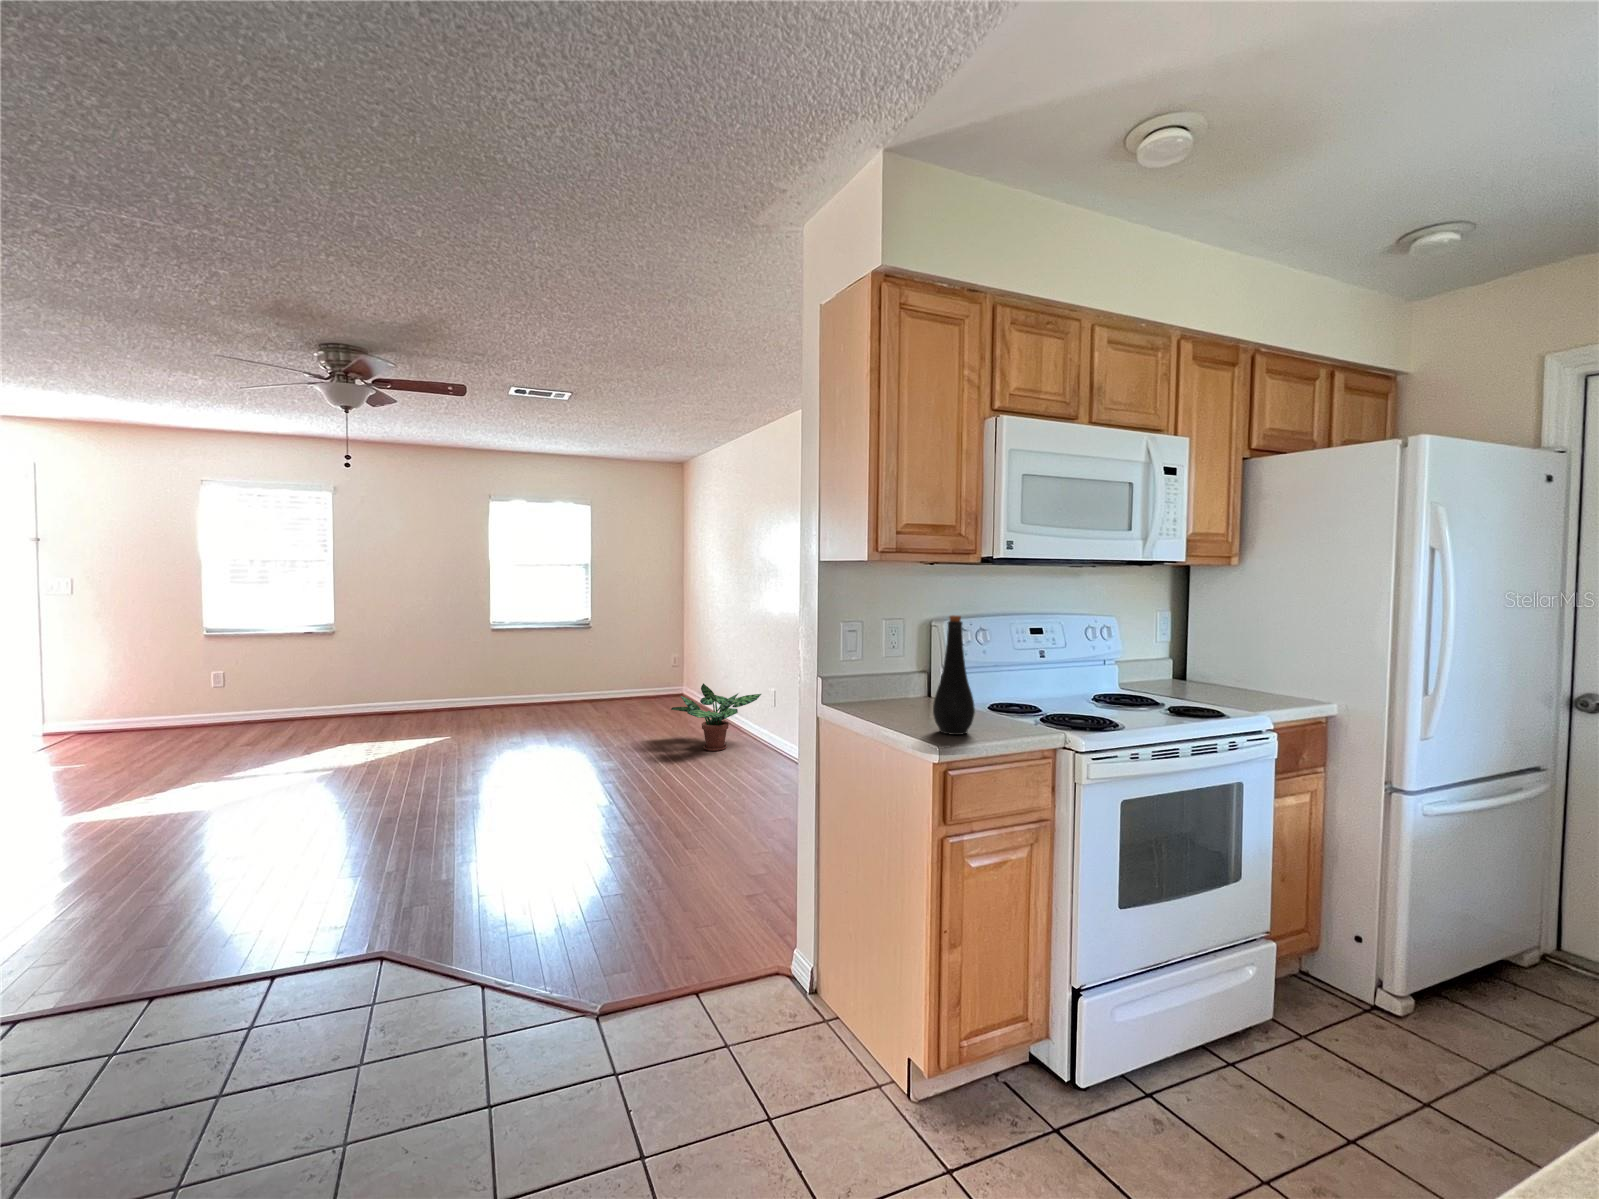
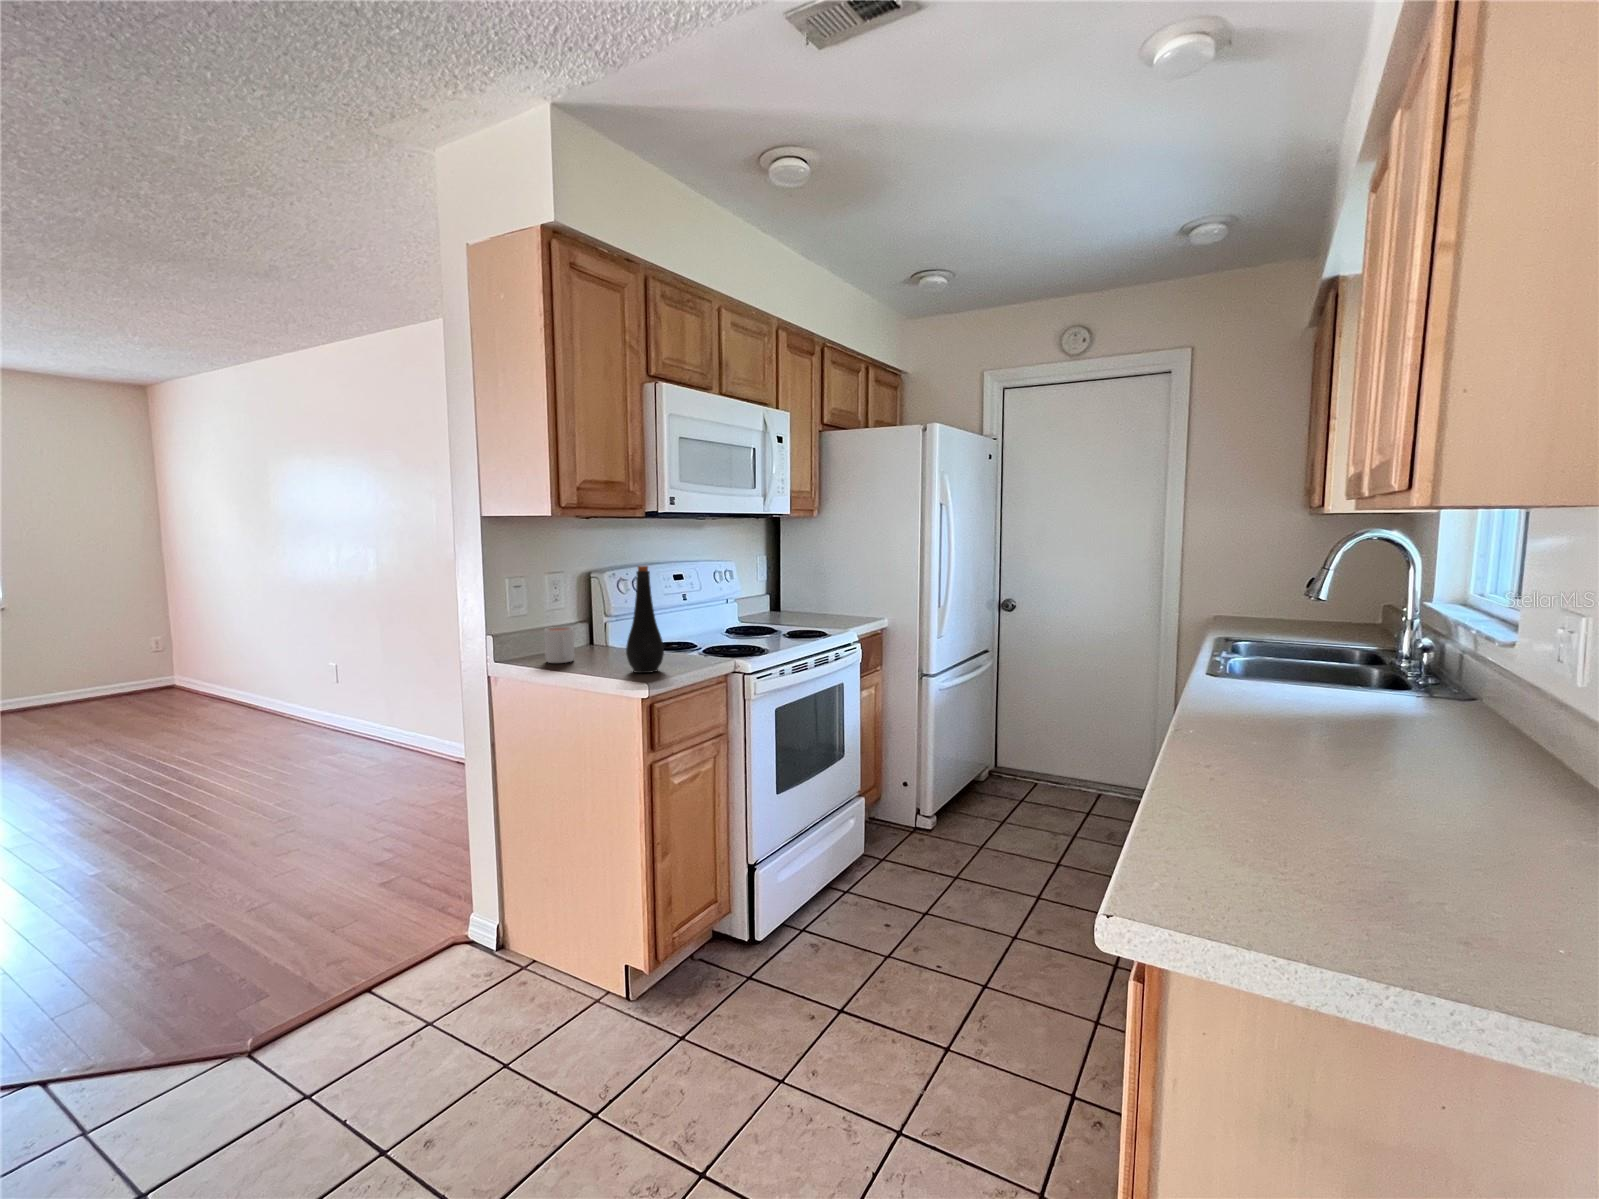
mug: none [867,674,895,712] -> present [545,627,574,663]
potted plant: present [671,683,761,751] -> none [183,669,322,750]

